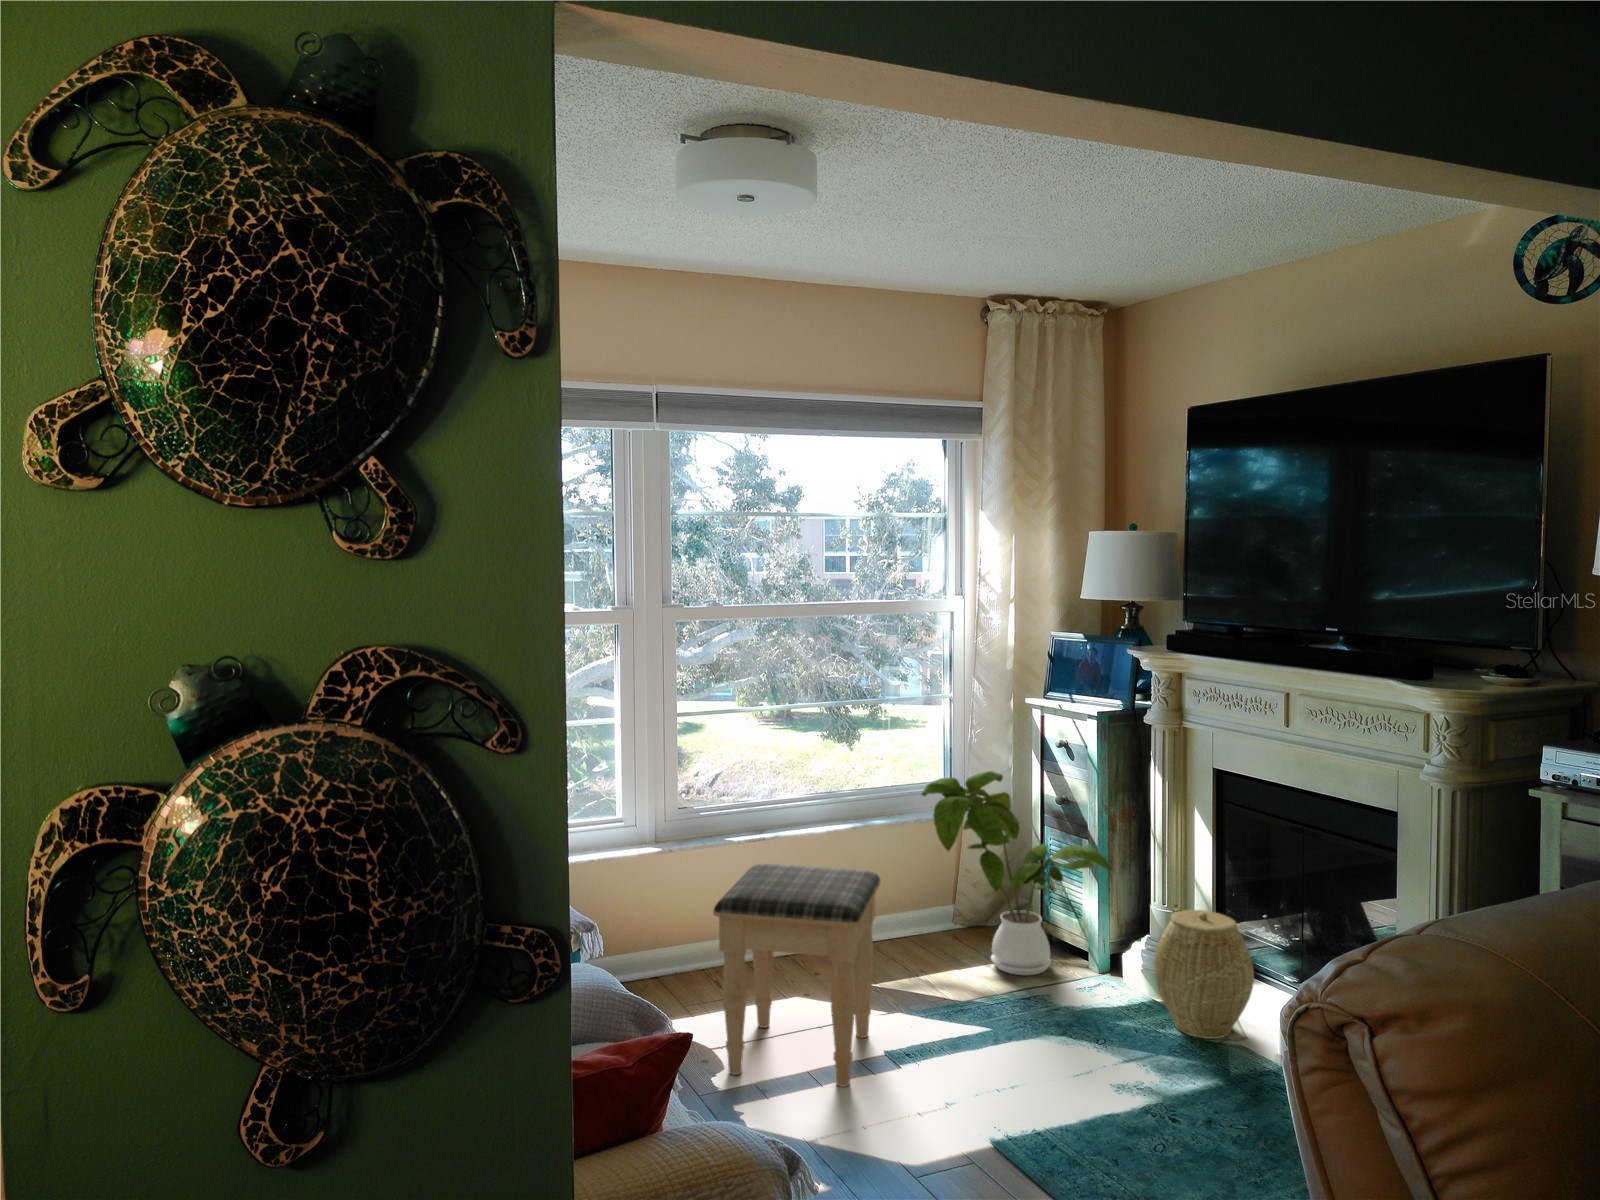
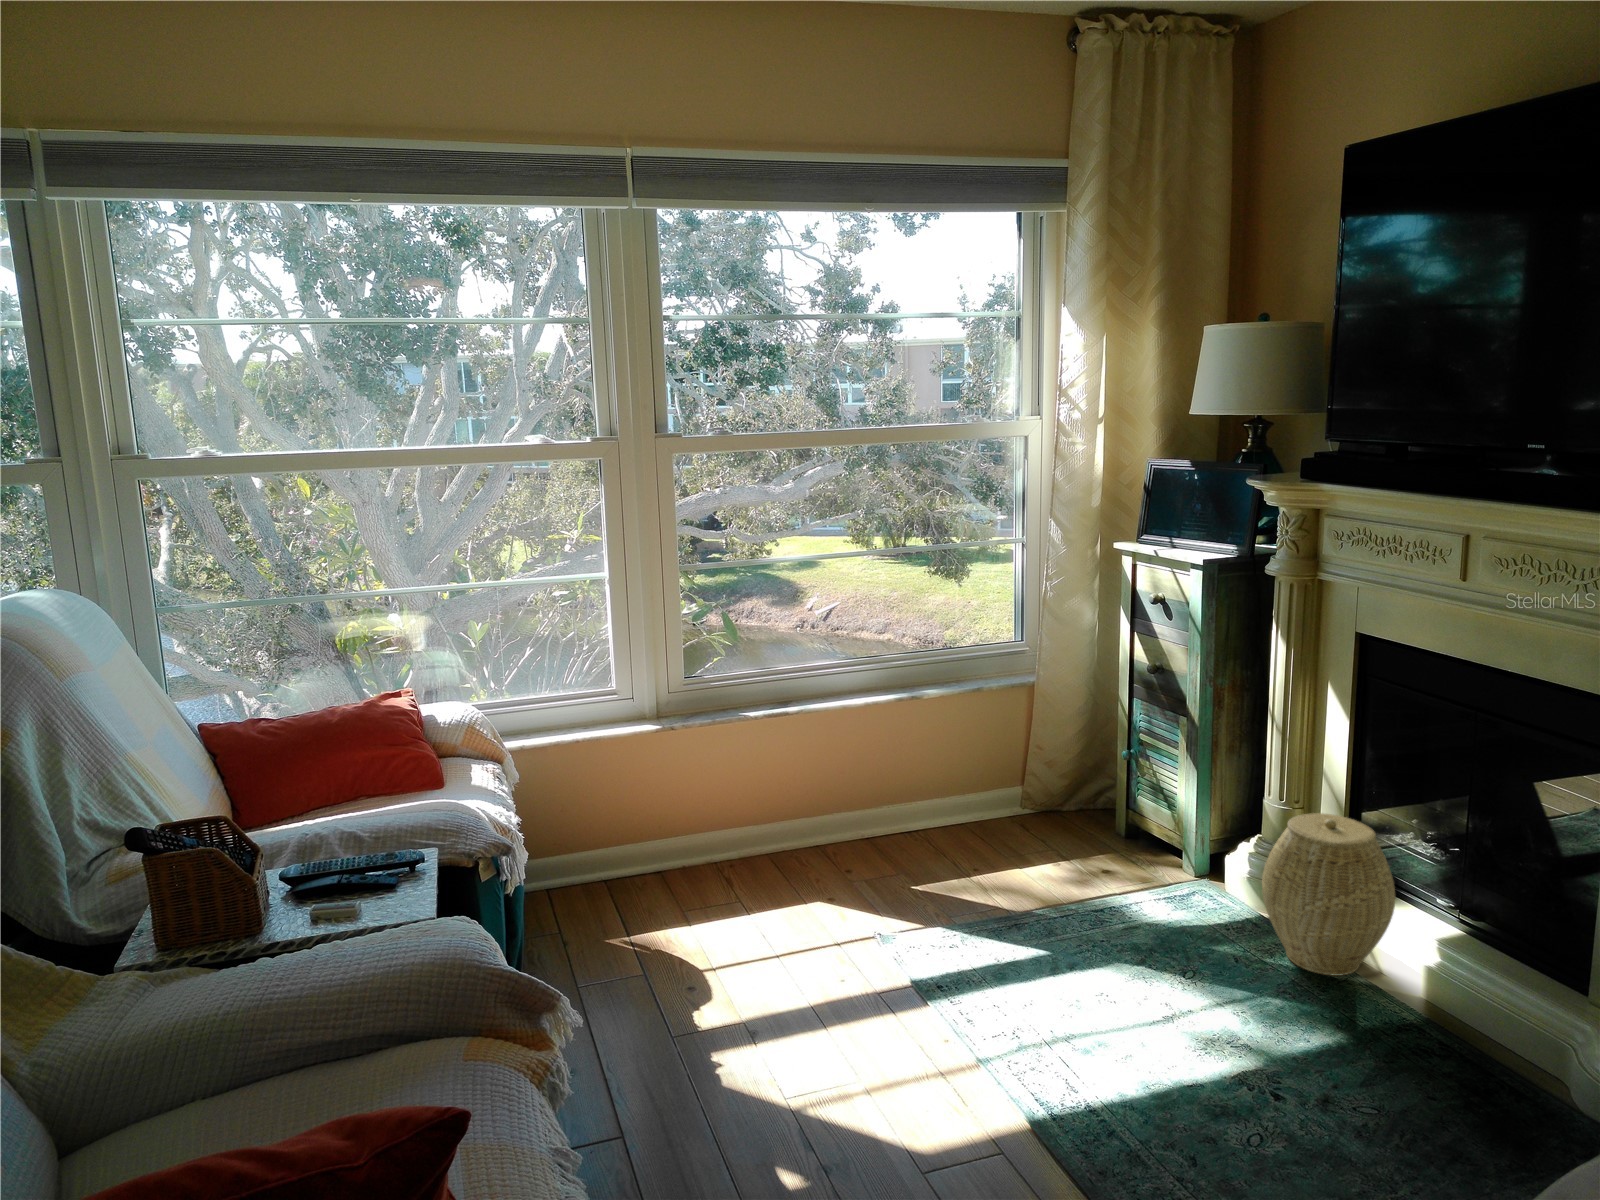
house plant: present [922,771,1113,975] -> none [975,634,1217,879]
footstool: present [713,864,880,1087] -> none [692,751,911,1028]

